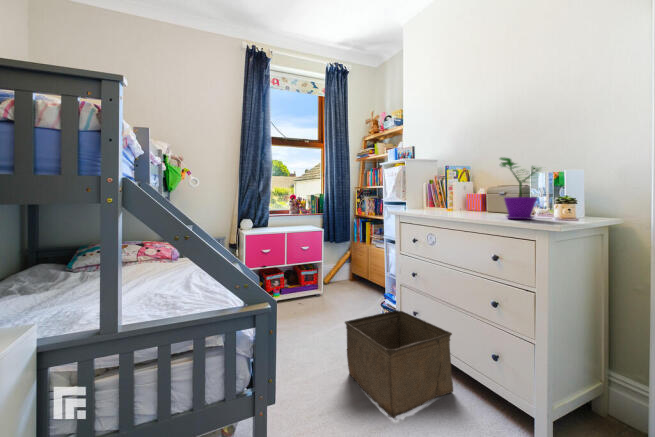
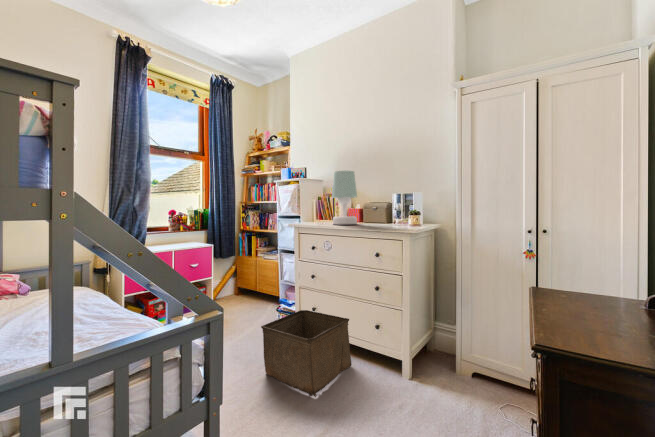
table lamp: none [441,143,476,212] -> present [332,171,357,225]
flower pot: present [500,158,539,219] -> none [377,182,406,228]

